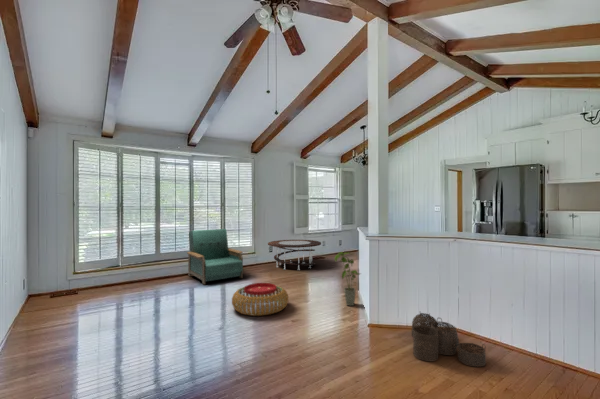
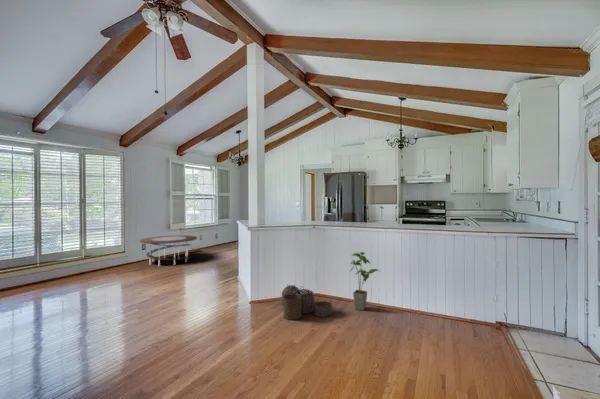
armchair: present [187,229,243,285] -> none [34,228,112,291]
house plant: present [335,252,359,306] -> present [351,252,379,310]
pouf: present [232,283,288,316] -> none [106,279,170,312]

